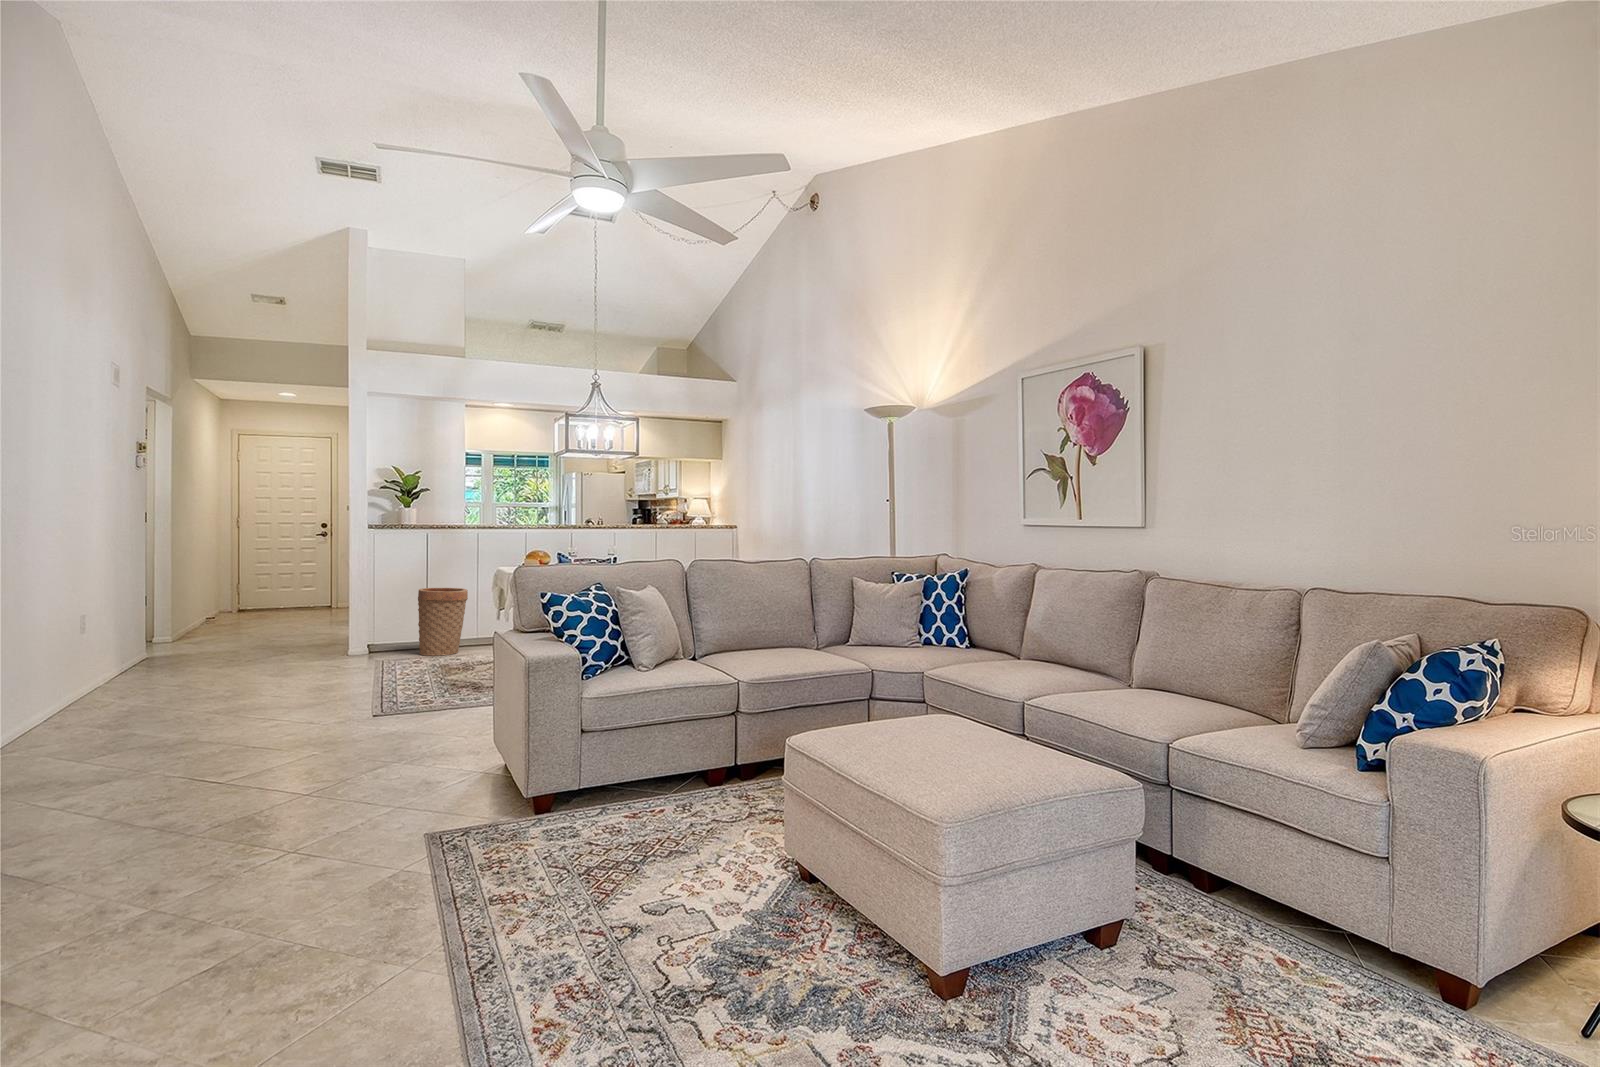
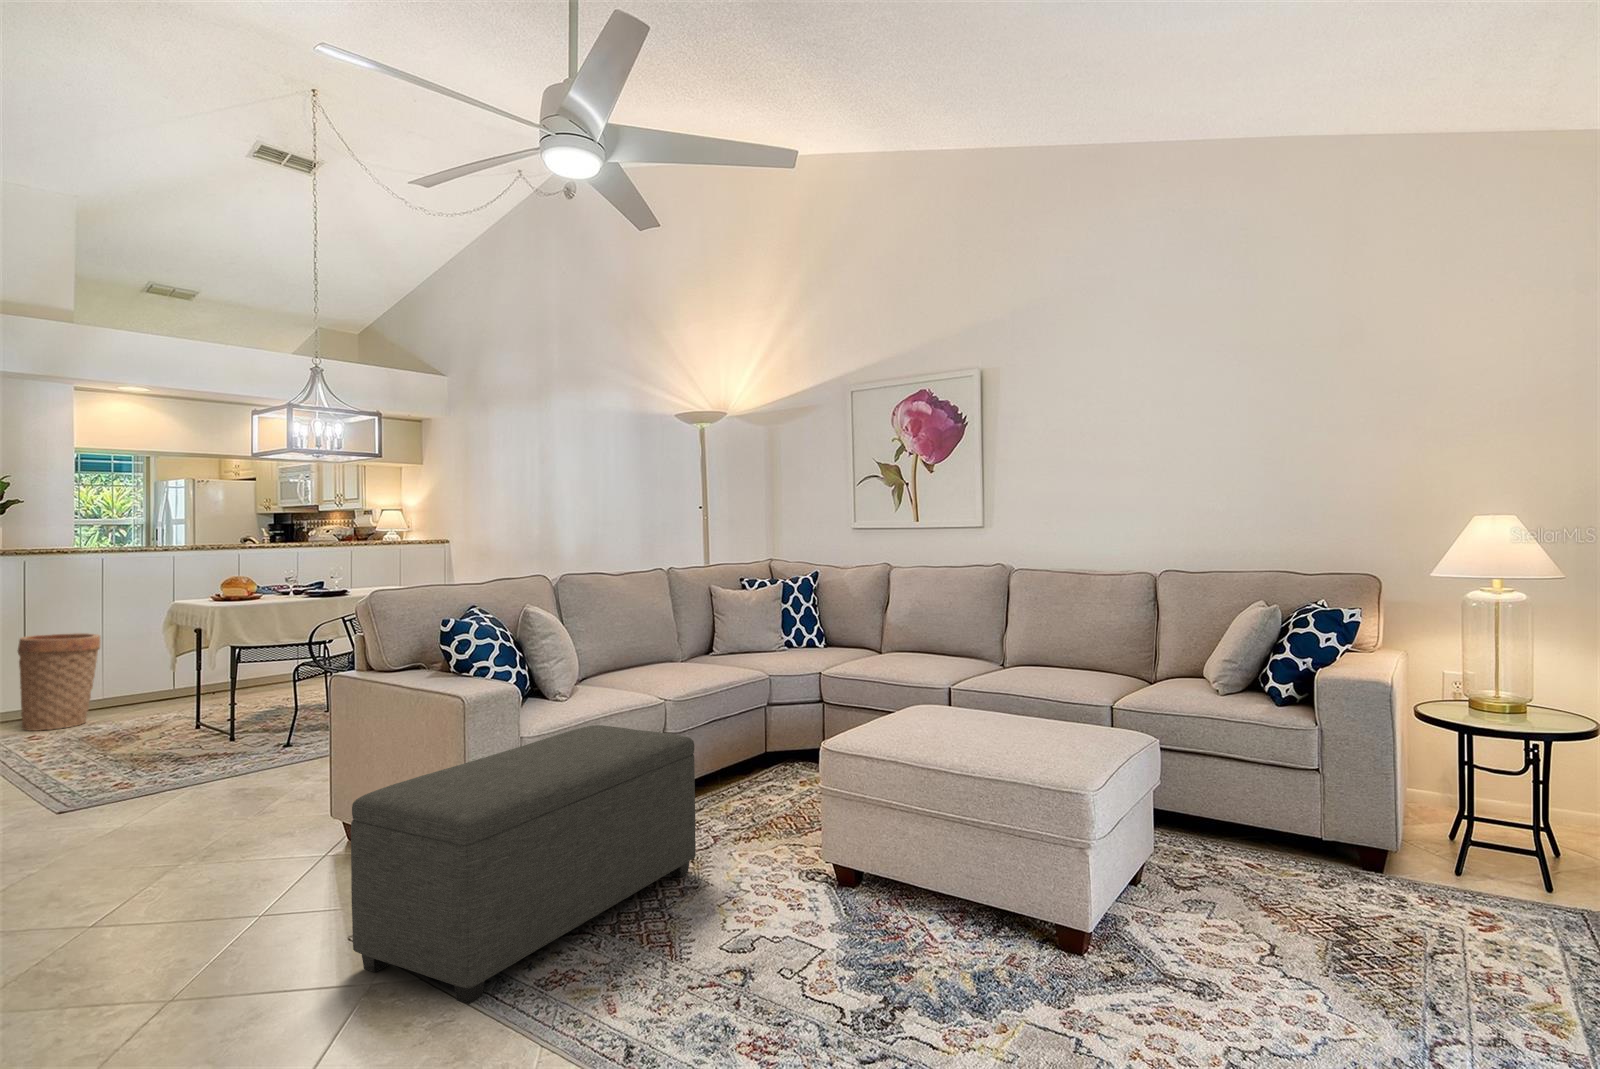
ottoman: none [361,698,689,924] -> present [351,725,696,1005]

